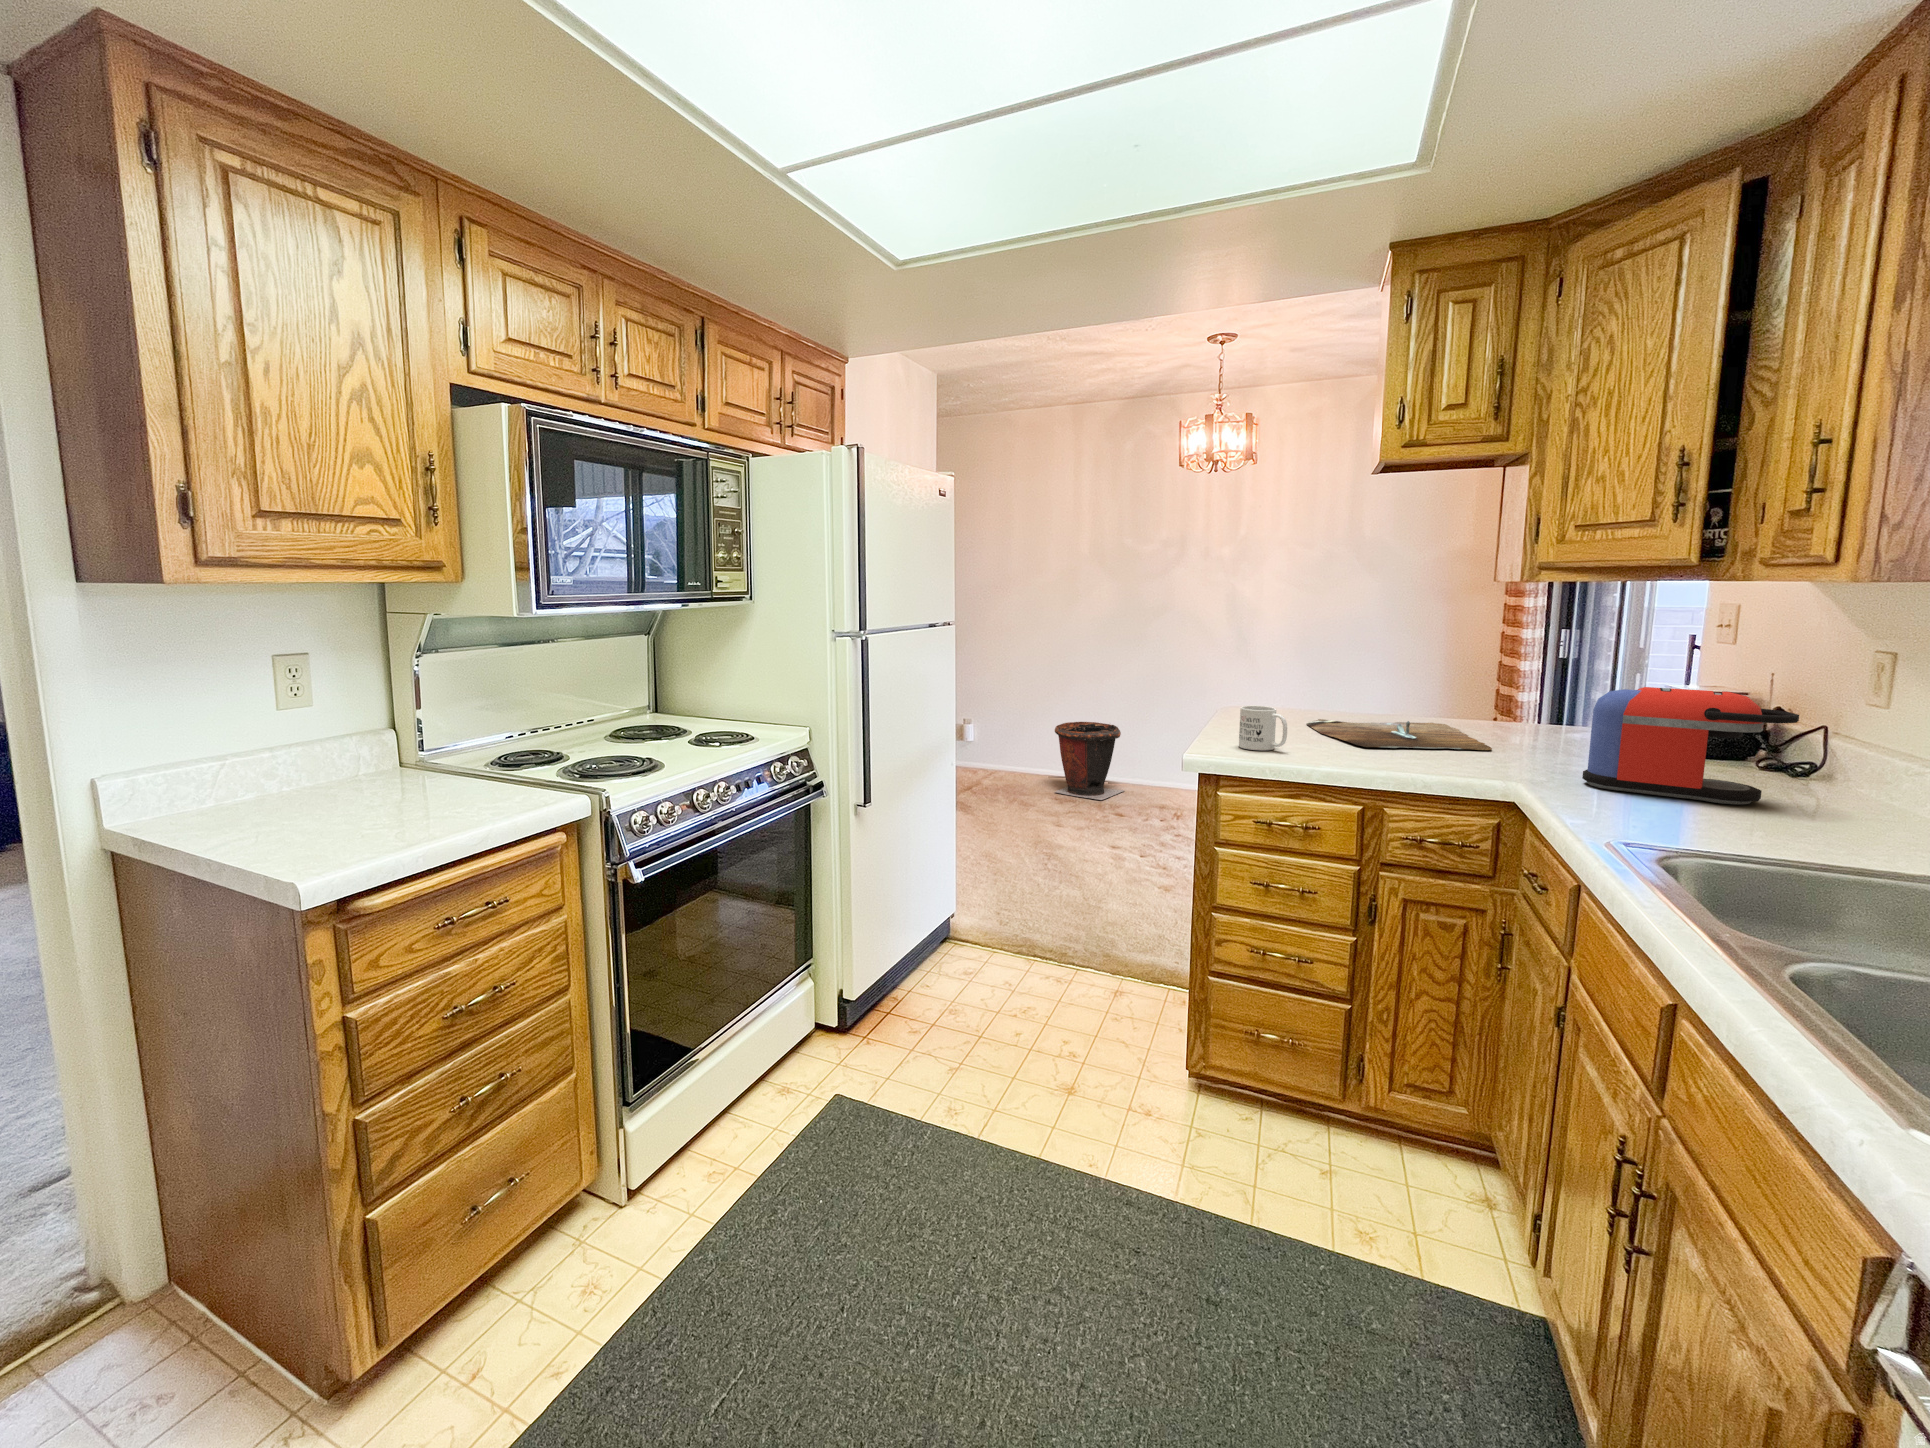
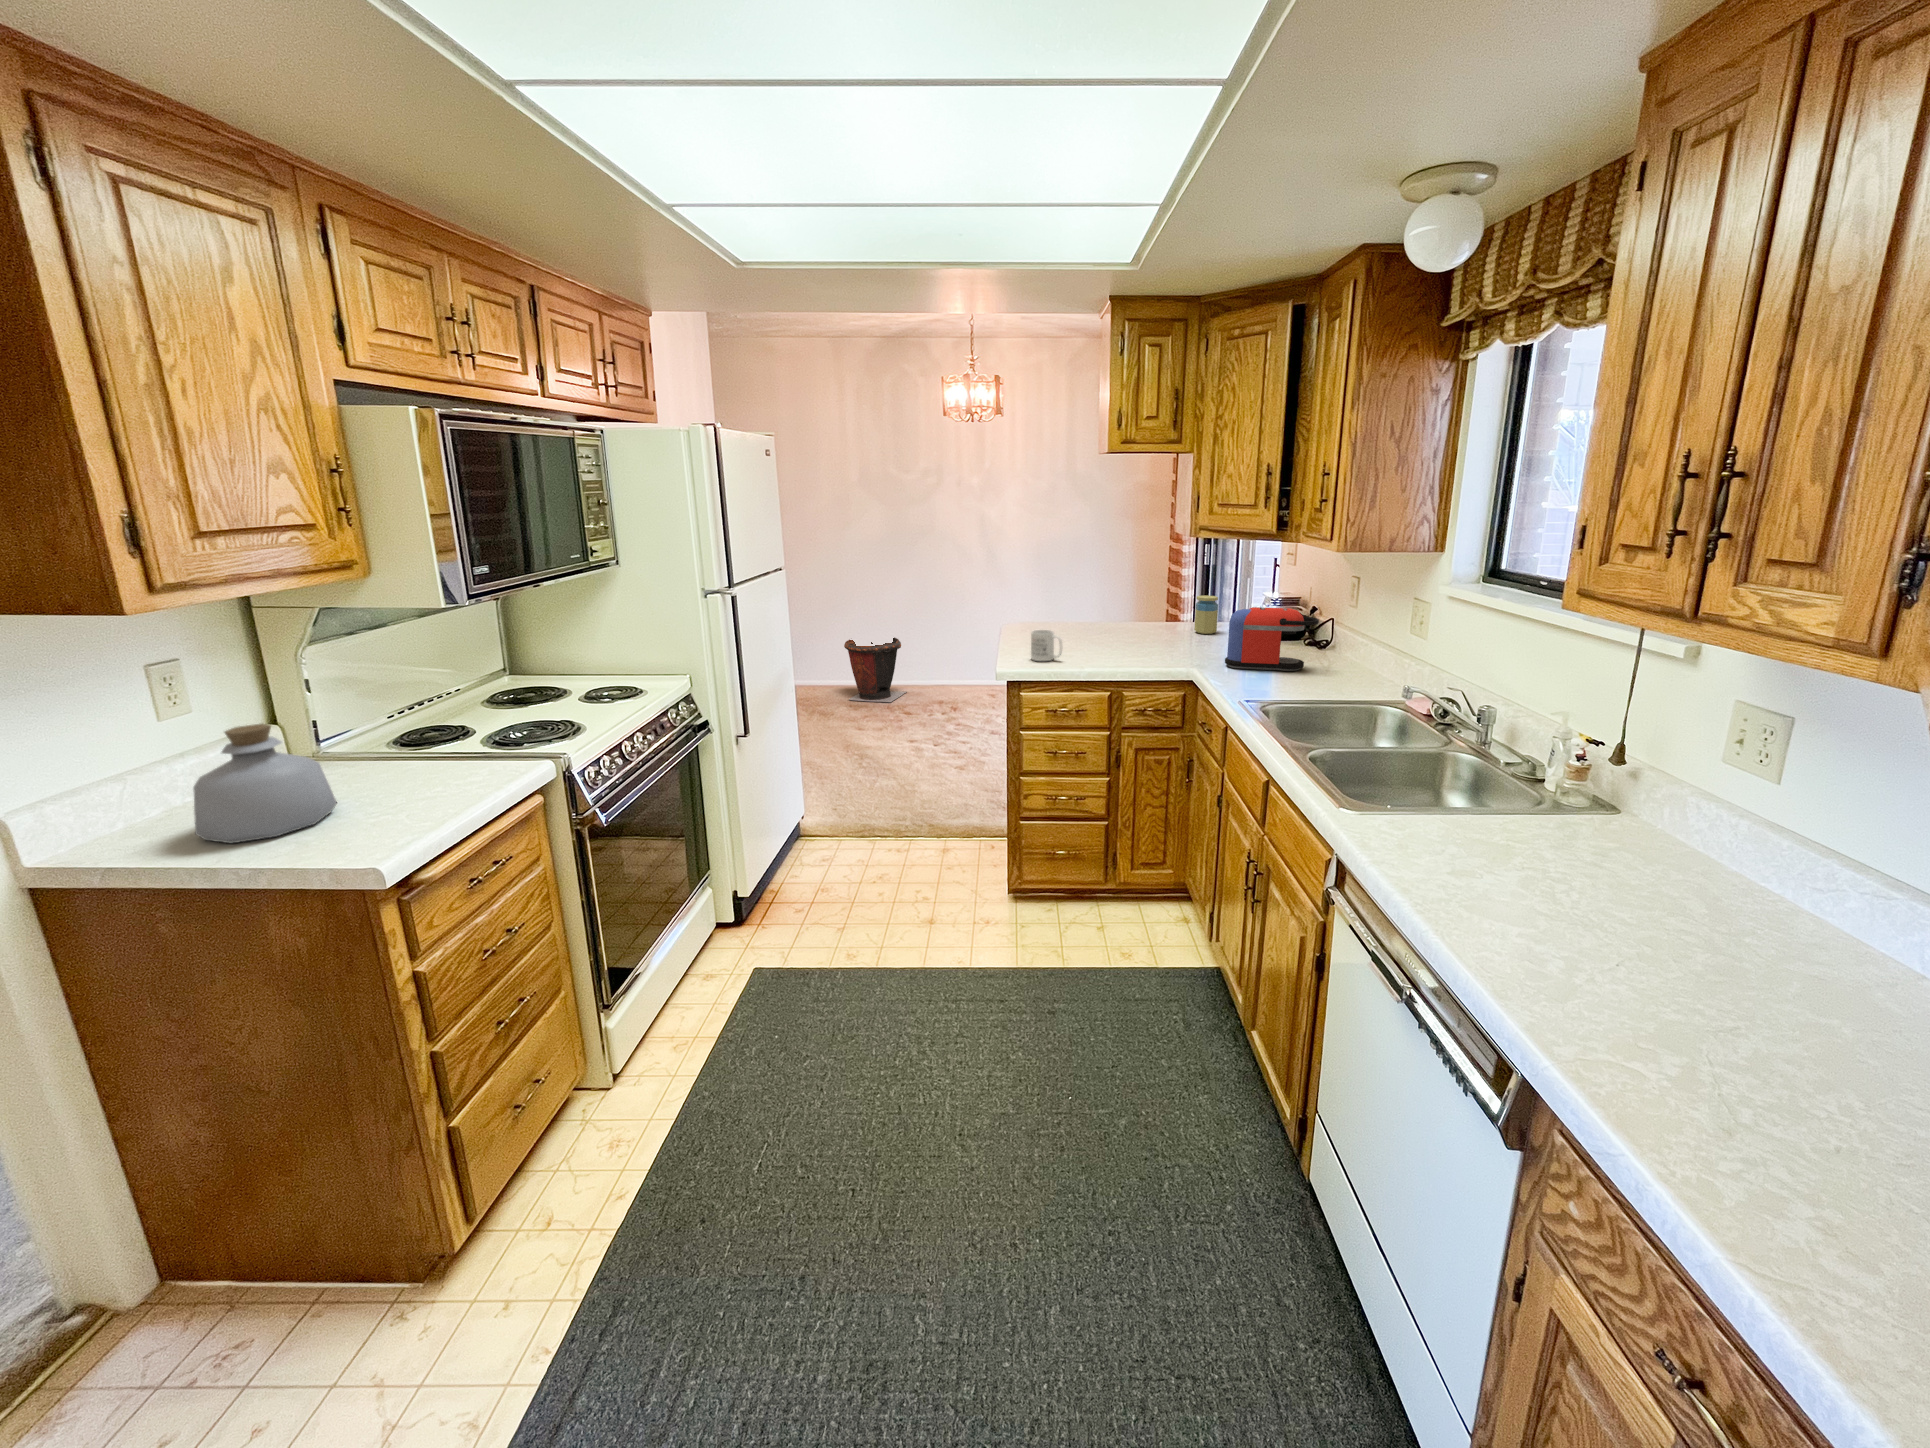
jar: none [1531,677,1577,737] -> present [1194,596,1218,634]
bottle: none [228,715,363,834] -> present [193,724,337,843]
cutting board: present [1307,719,1492,750] -> none [1066,629,1177,652]

